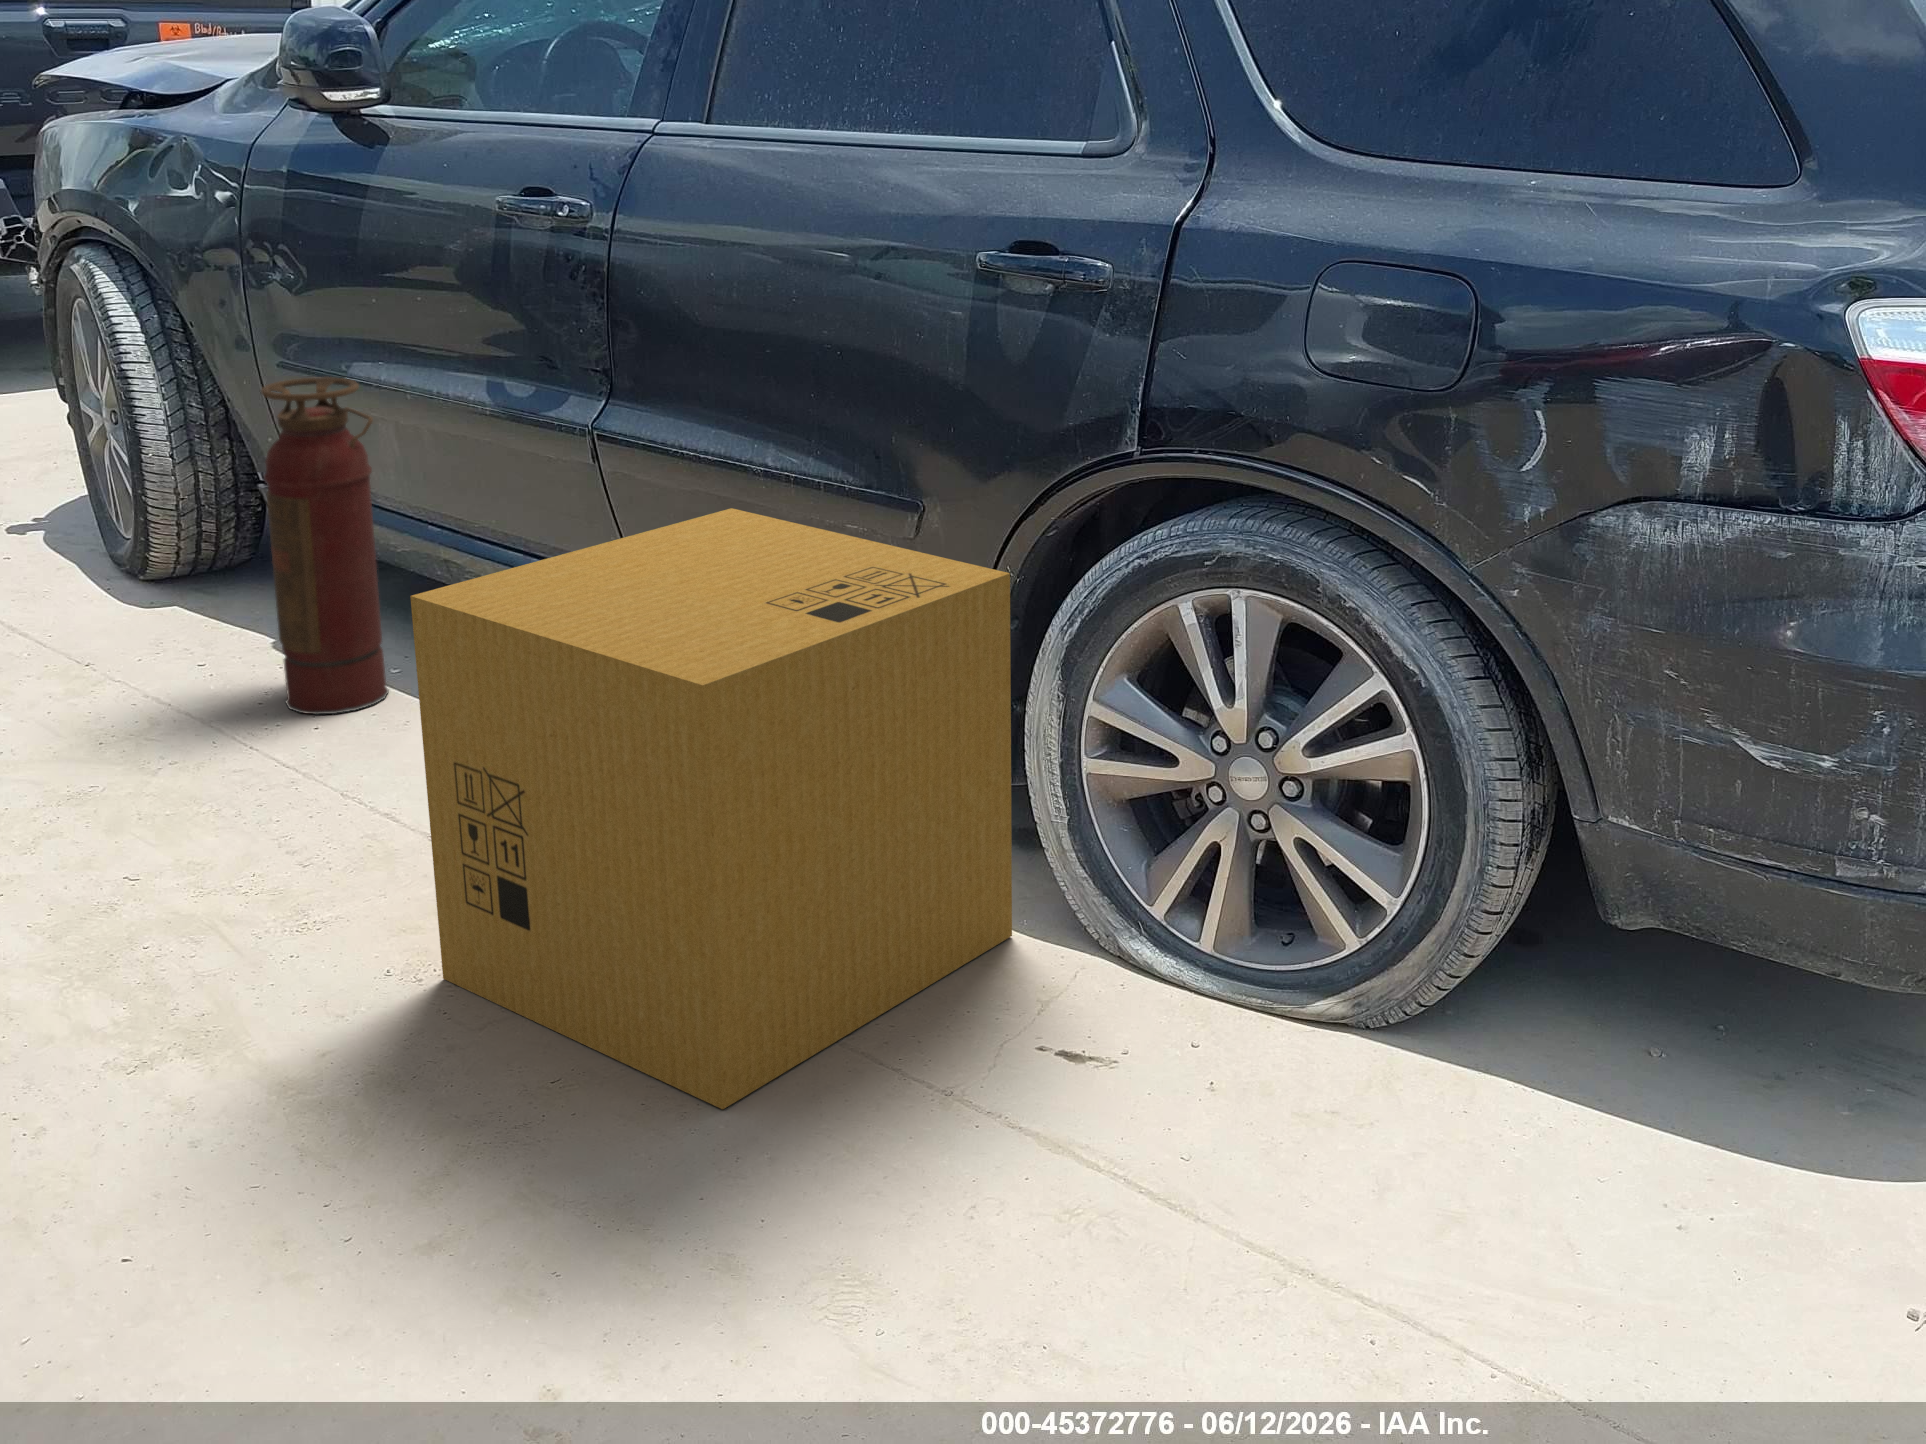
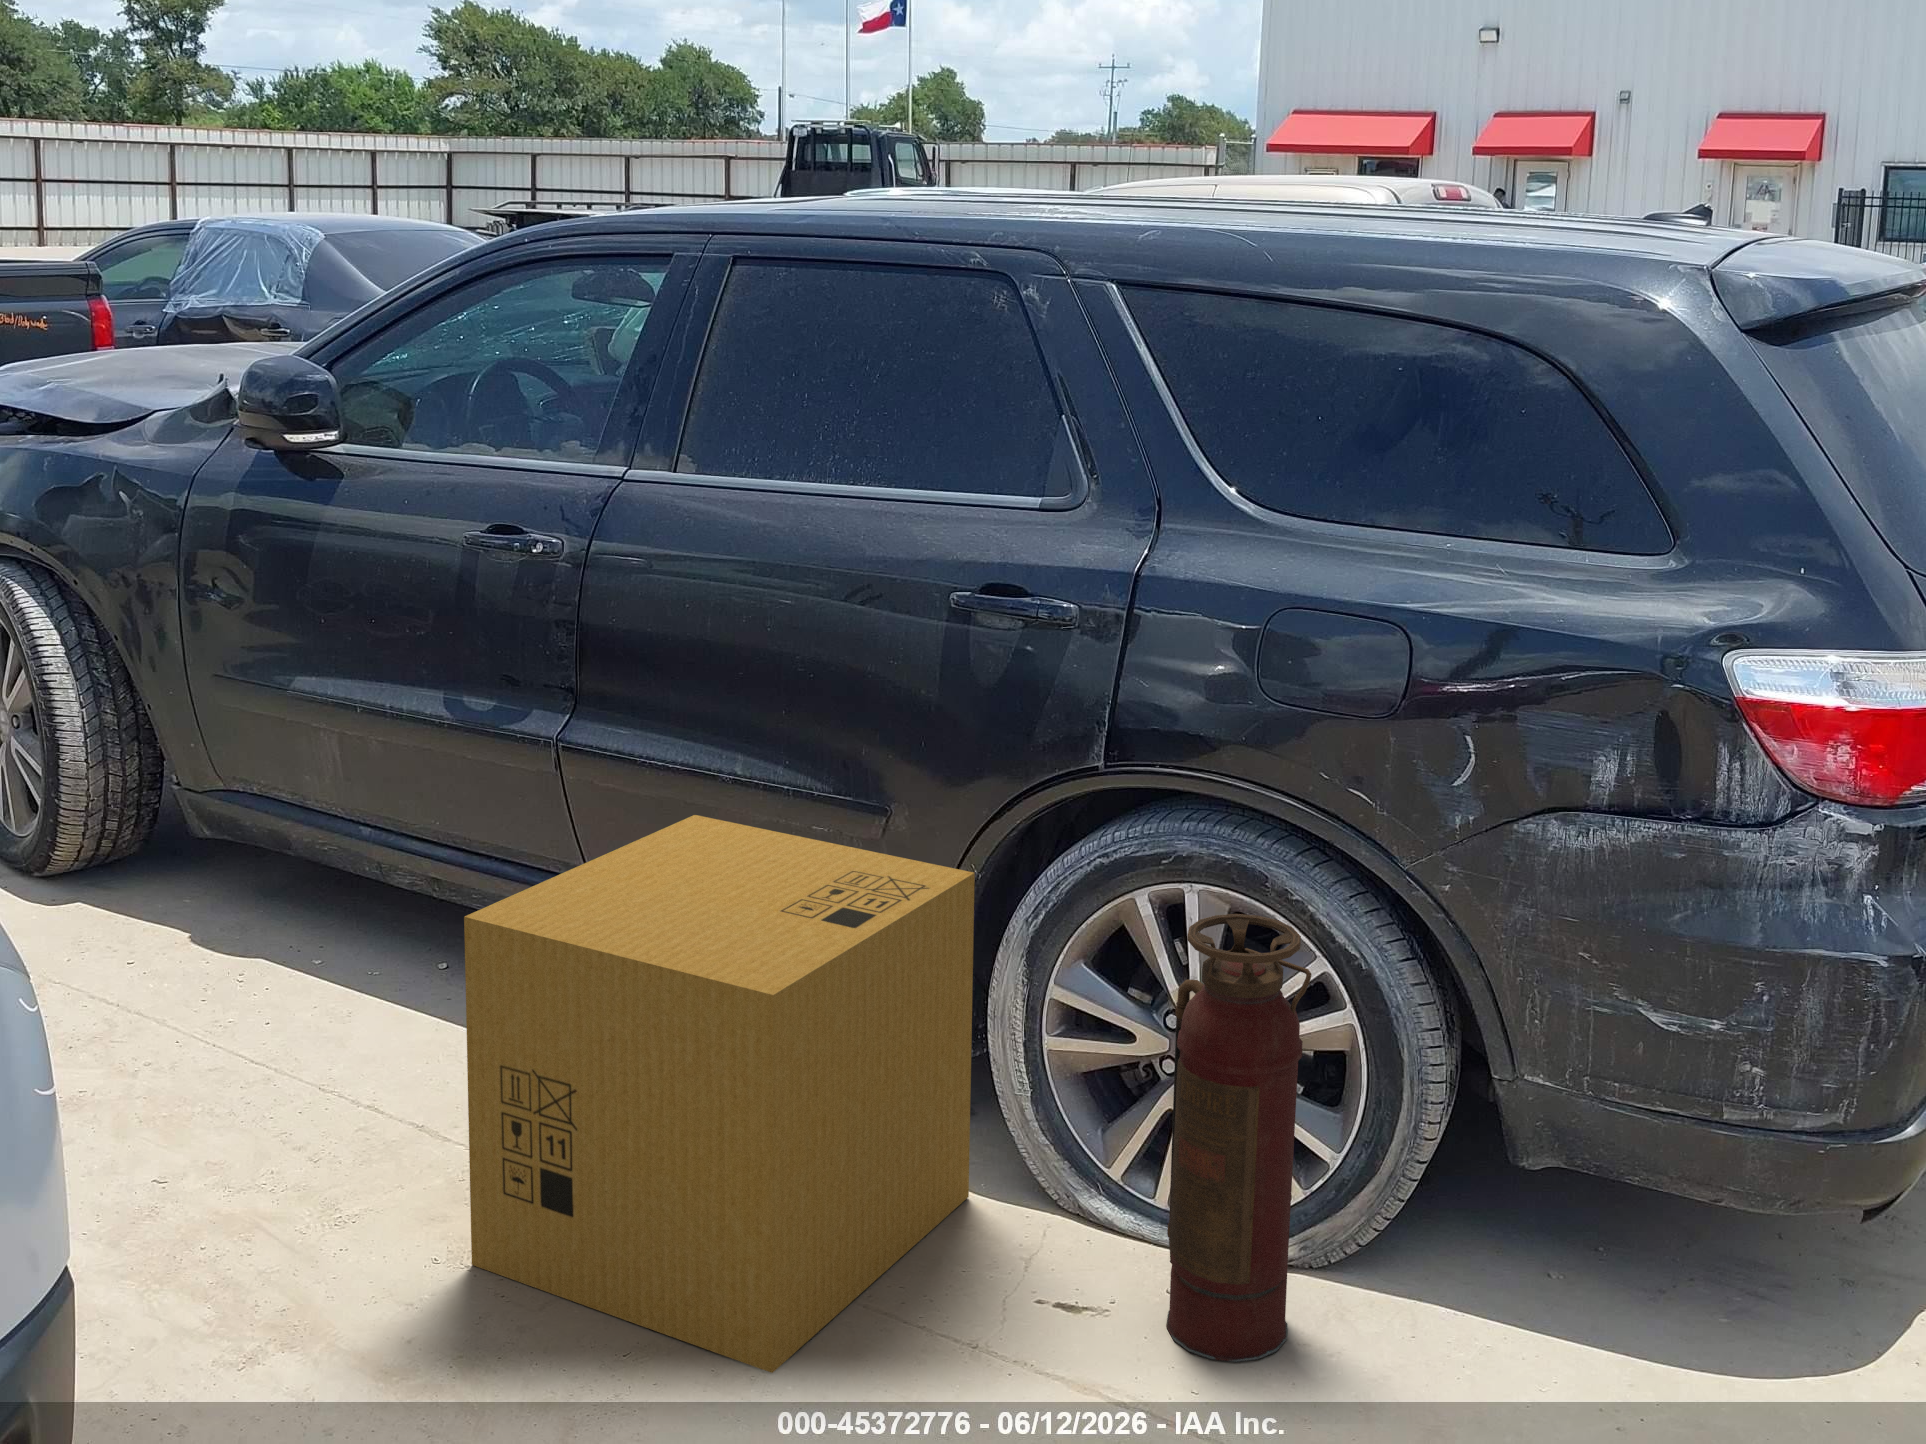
fire extinguisher: present [261,377,389,714] -> present [1166,914,1311,1363]

